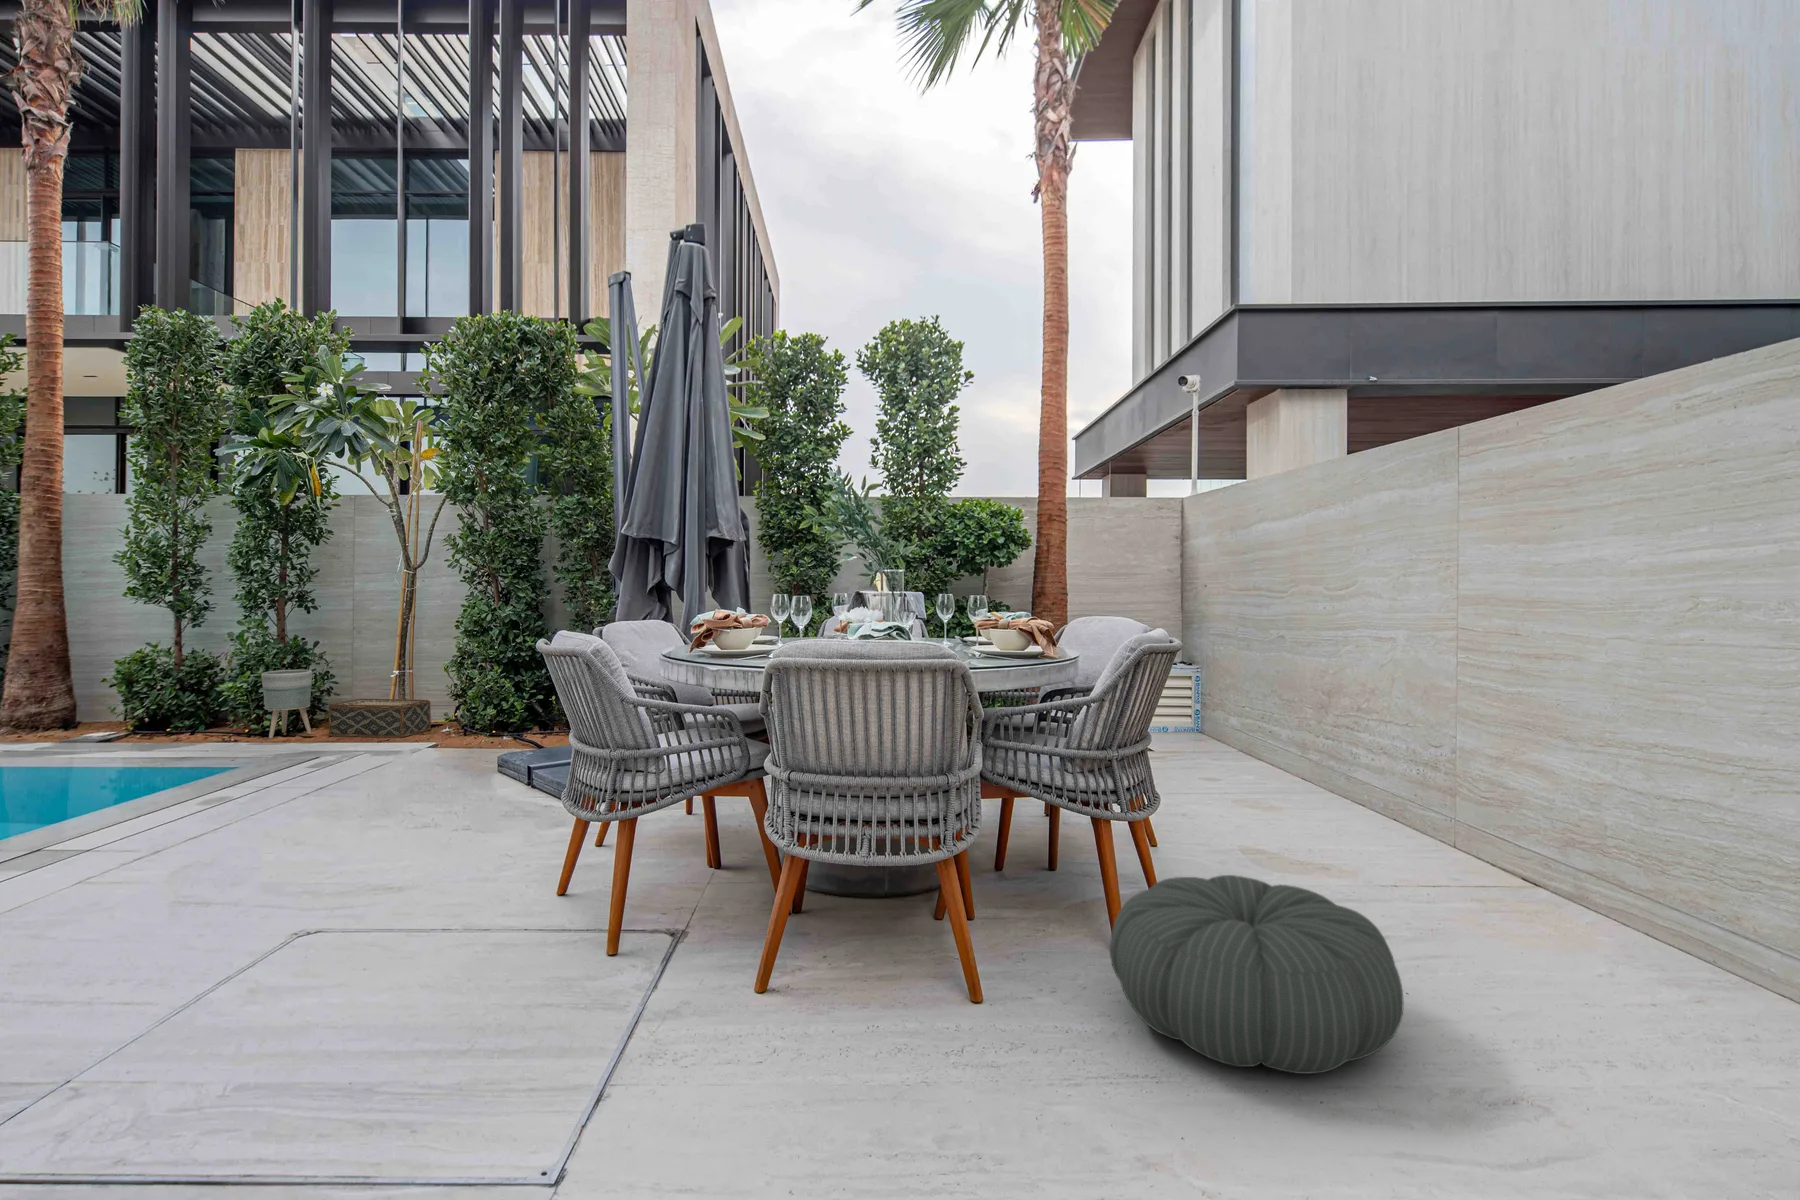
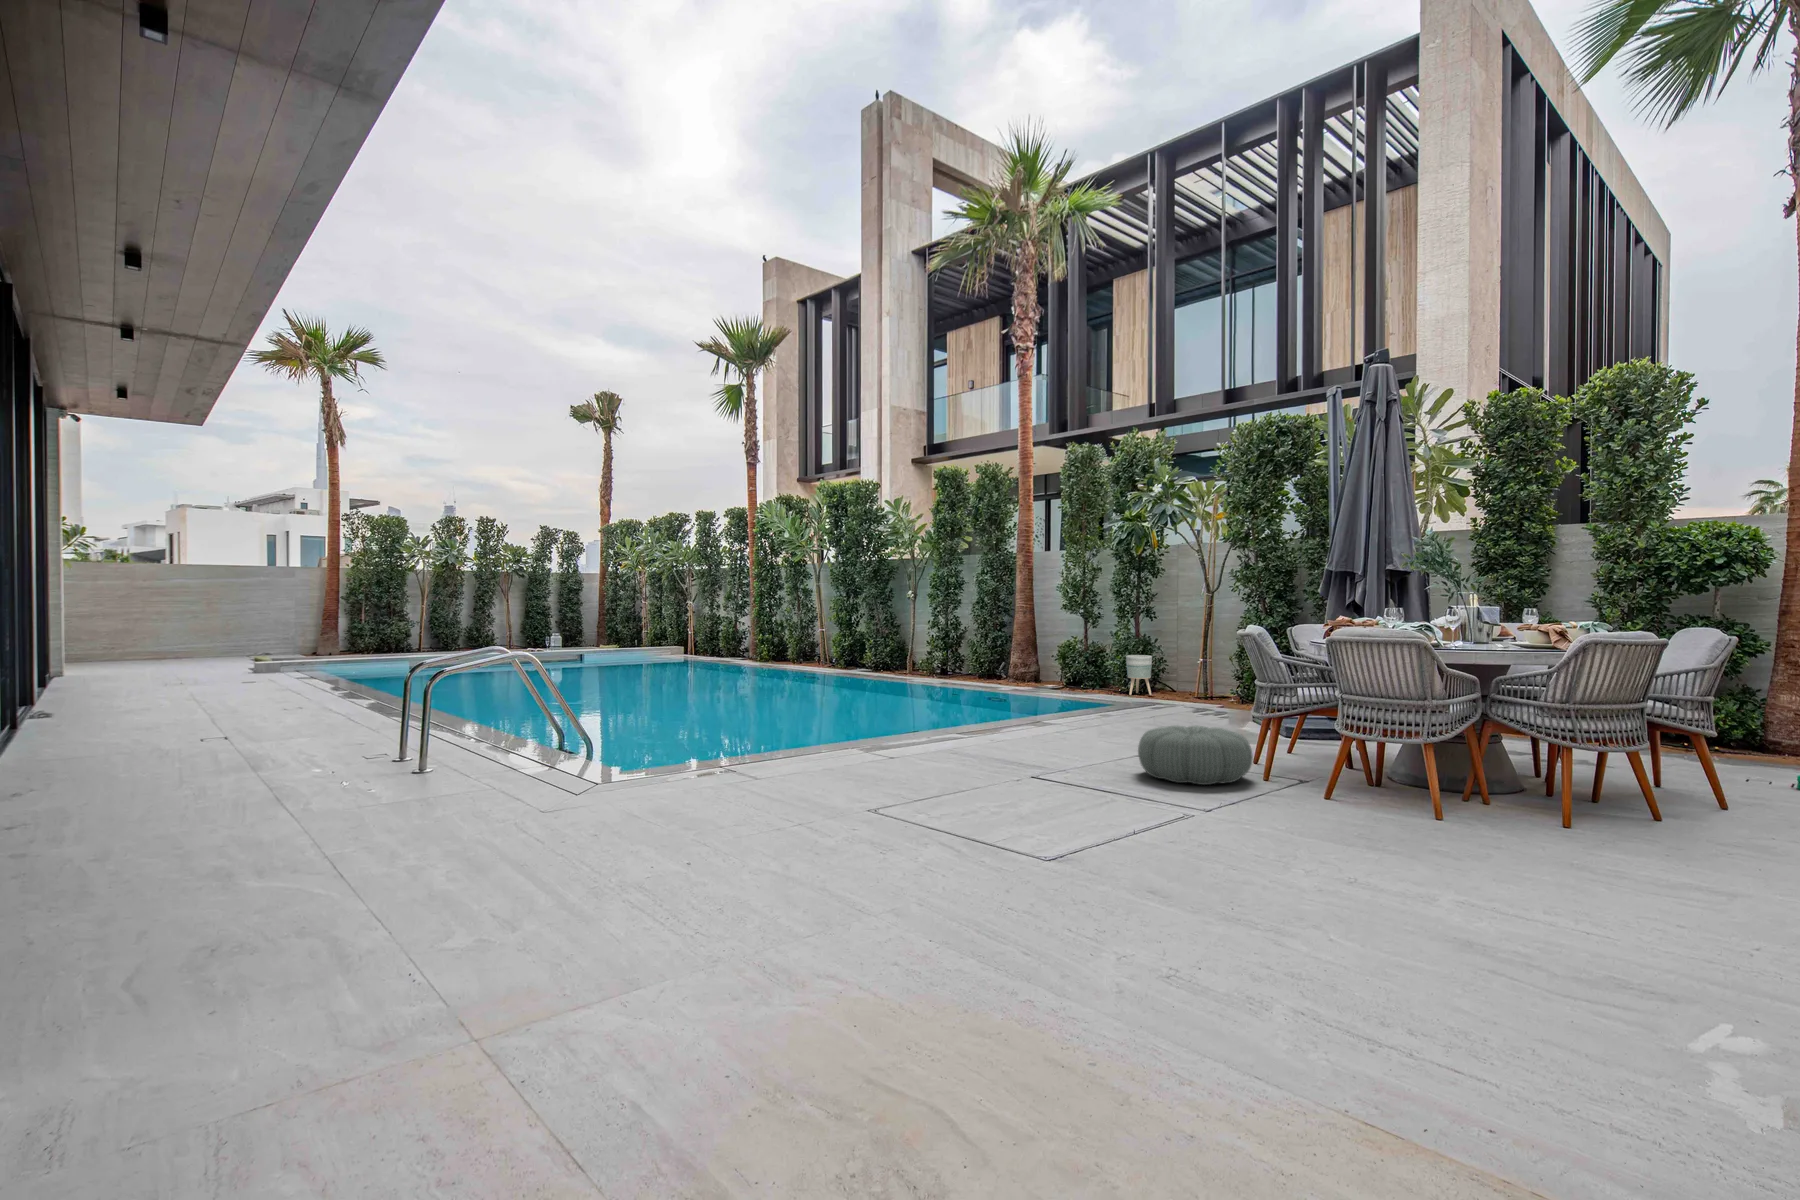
woven basket: present [329,699,431,738] -> none [1160,676,1220,701]
pouf: present [1110,875,1404,1074] -> present [1138,726,1253,785]

